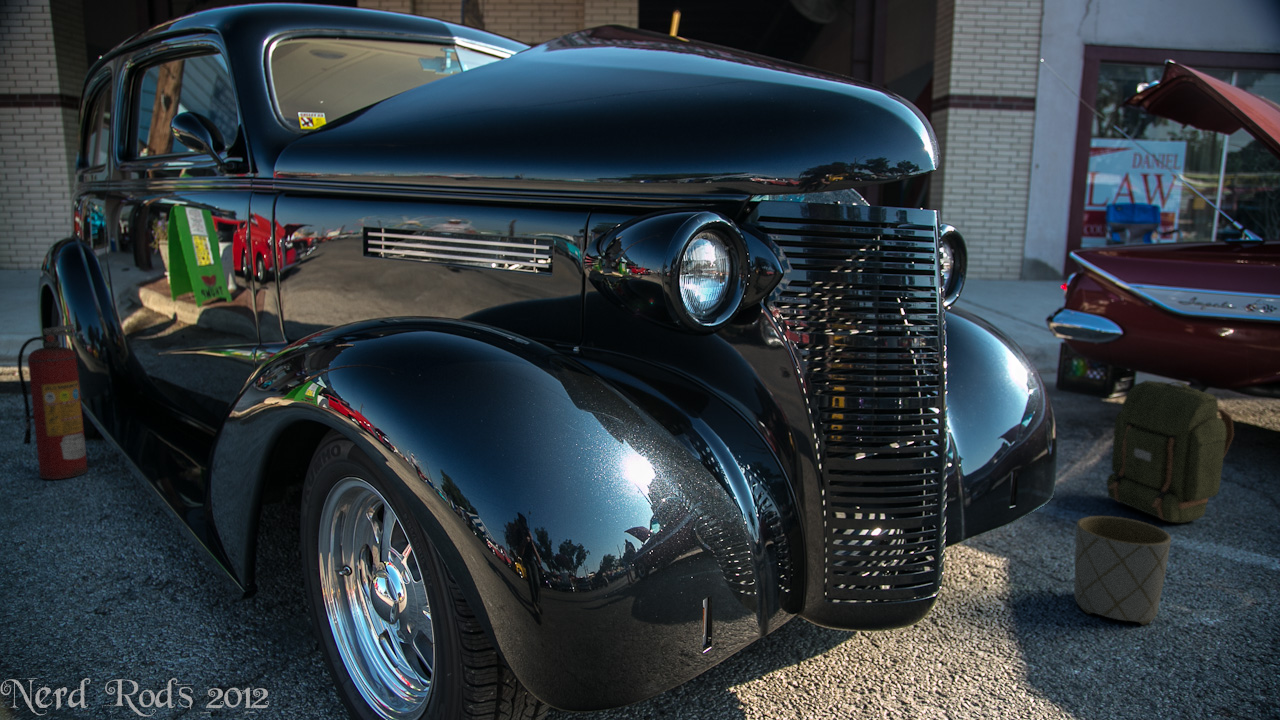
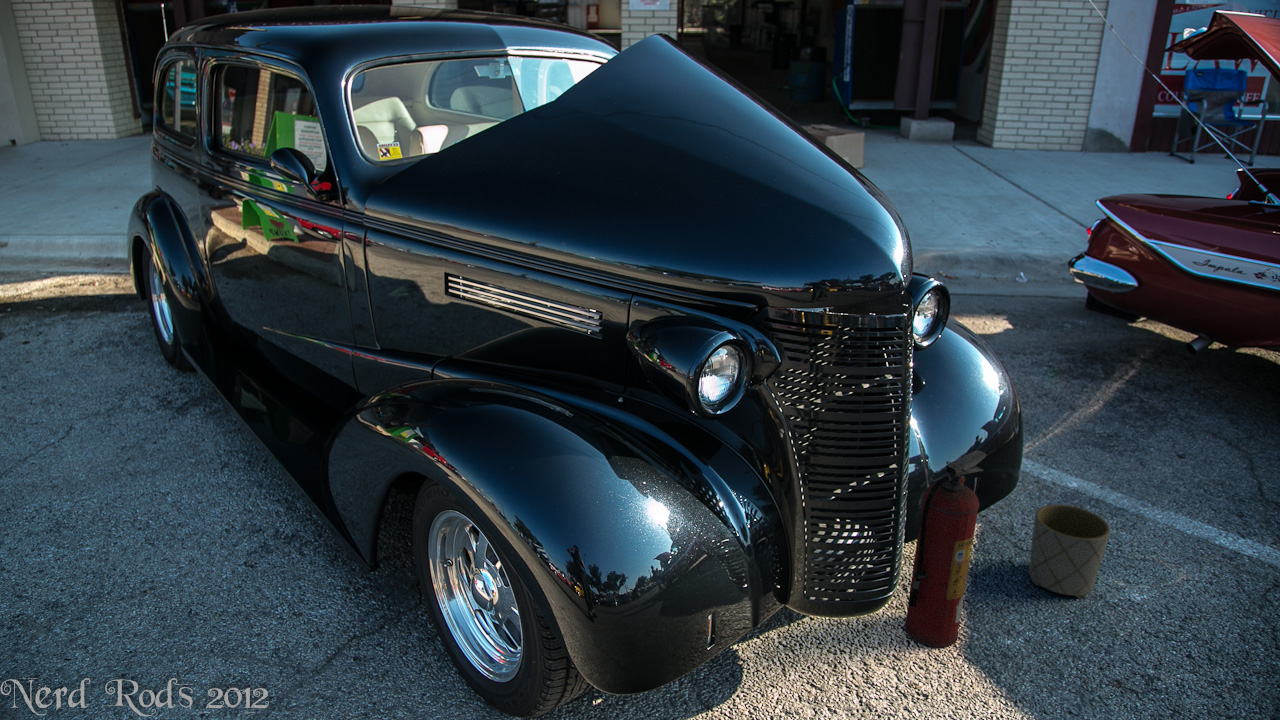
fire extinguisher: present [18,324,88,479] -> present [904,450,987,647]
backpack: present [1107,380,1234,523] -> none [1093,360,1211,490]

